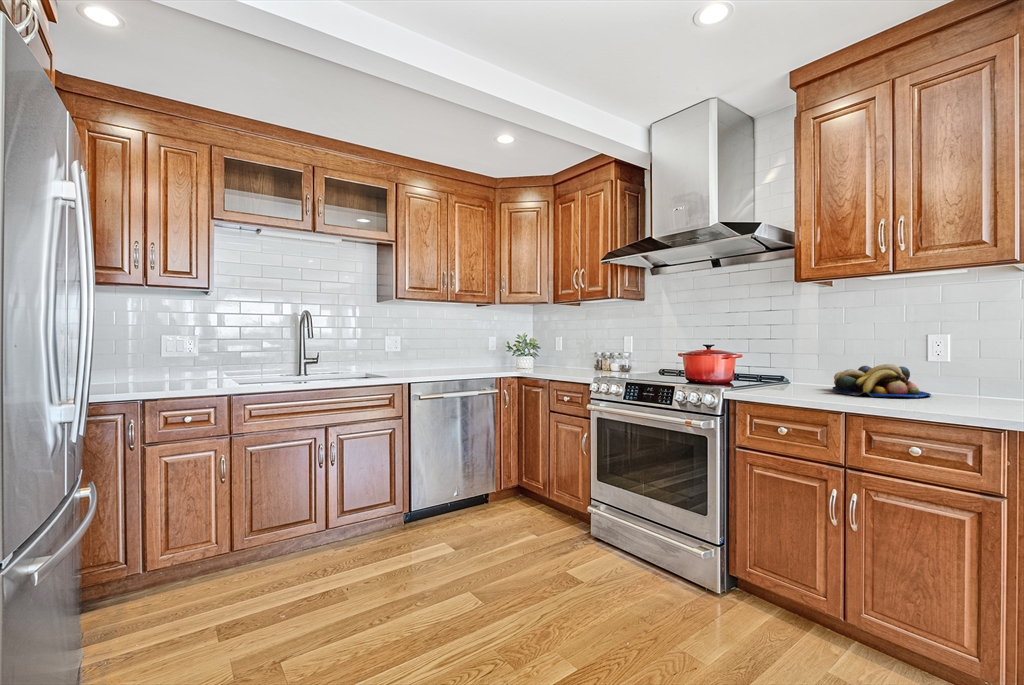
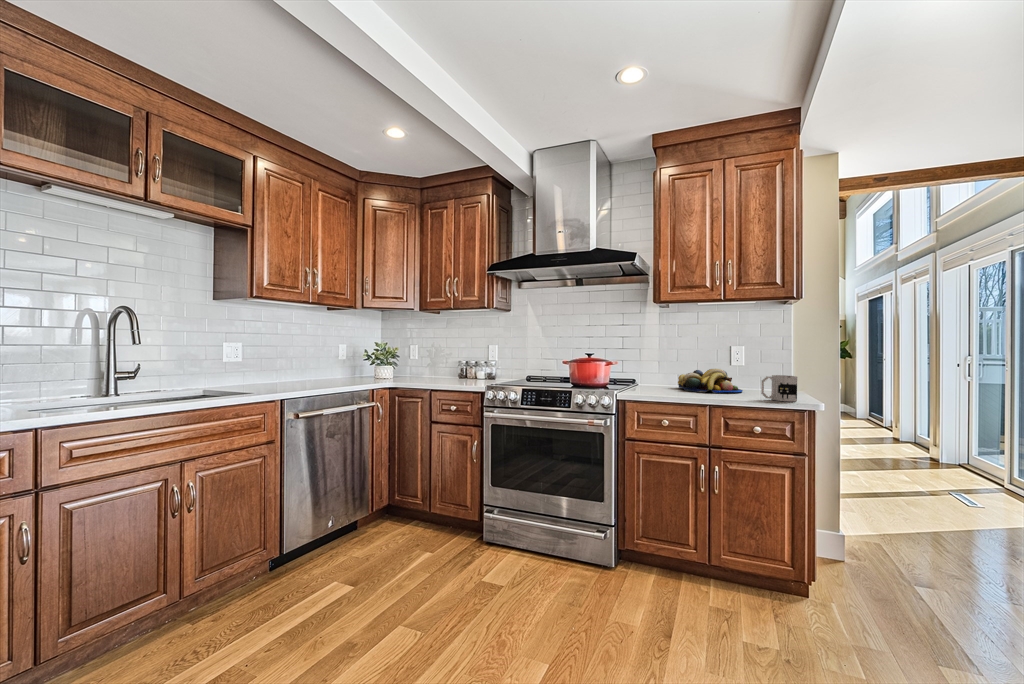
mug: none [927,374,987,413] -> present [761,375,797,402]

